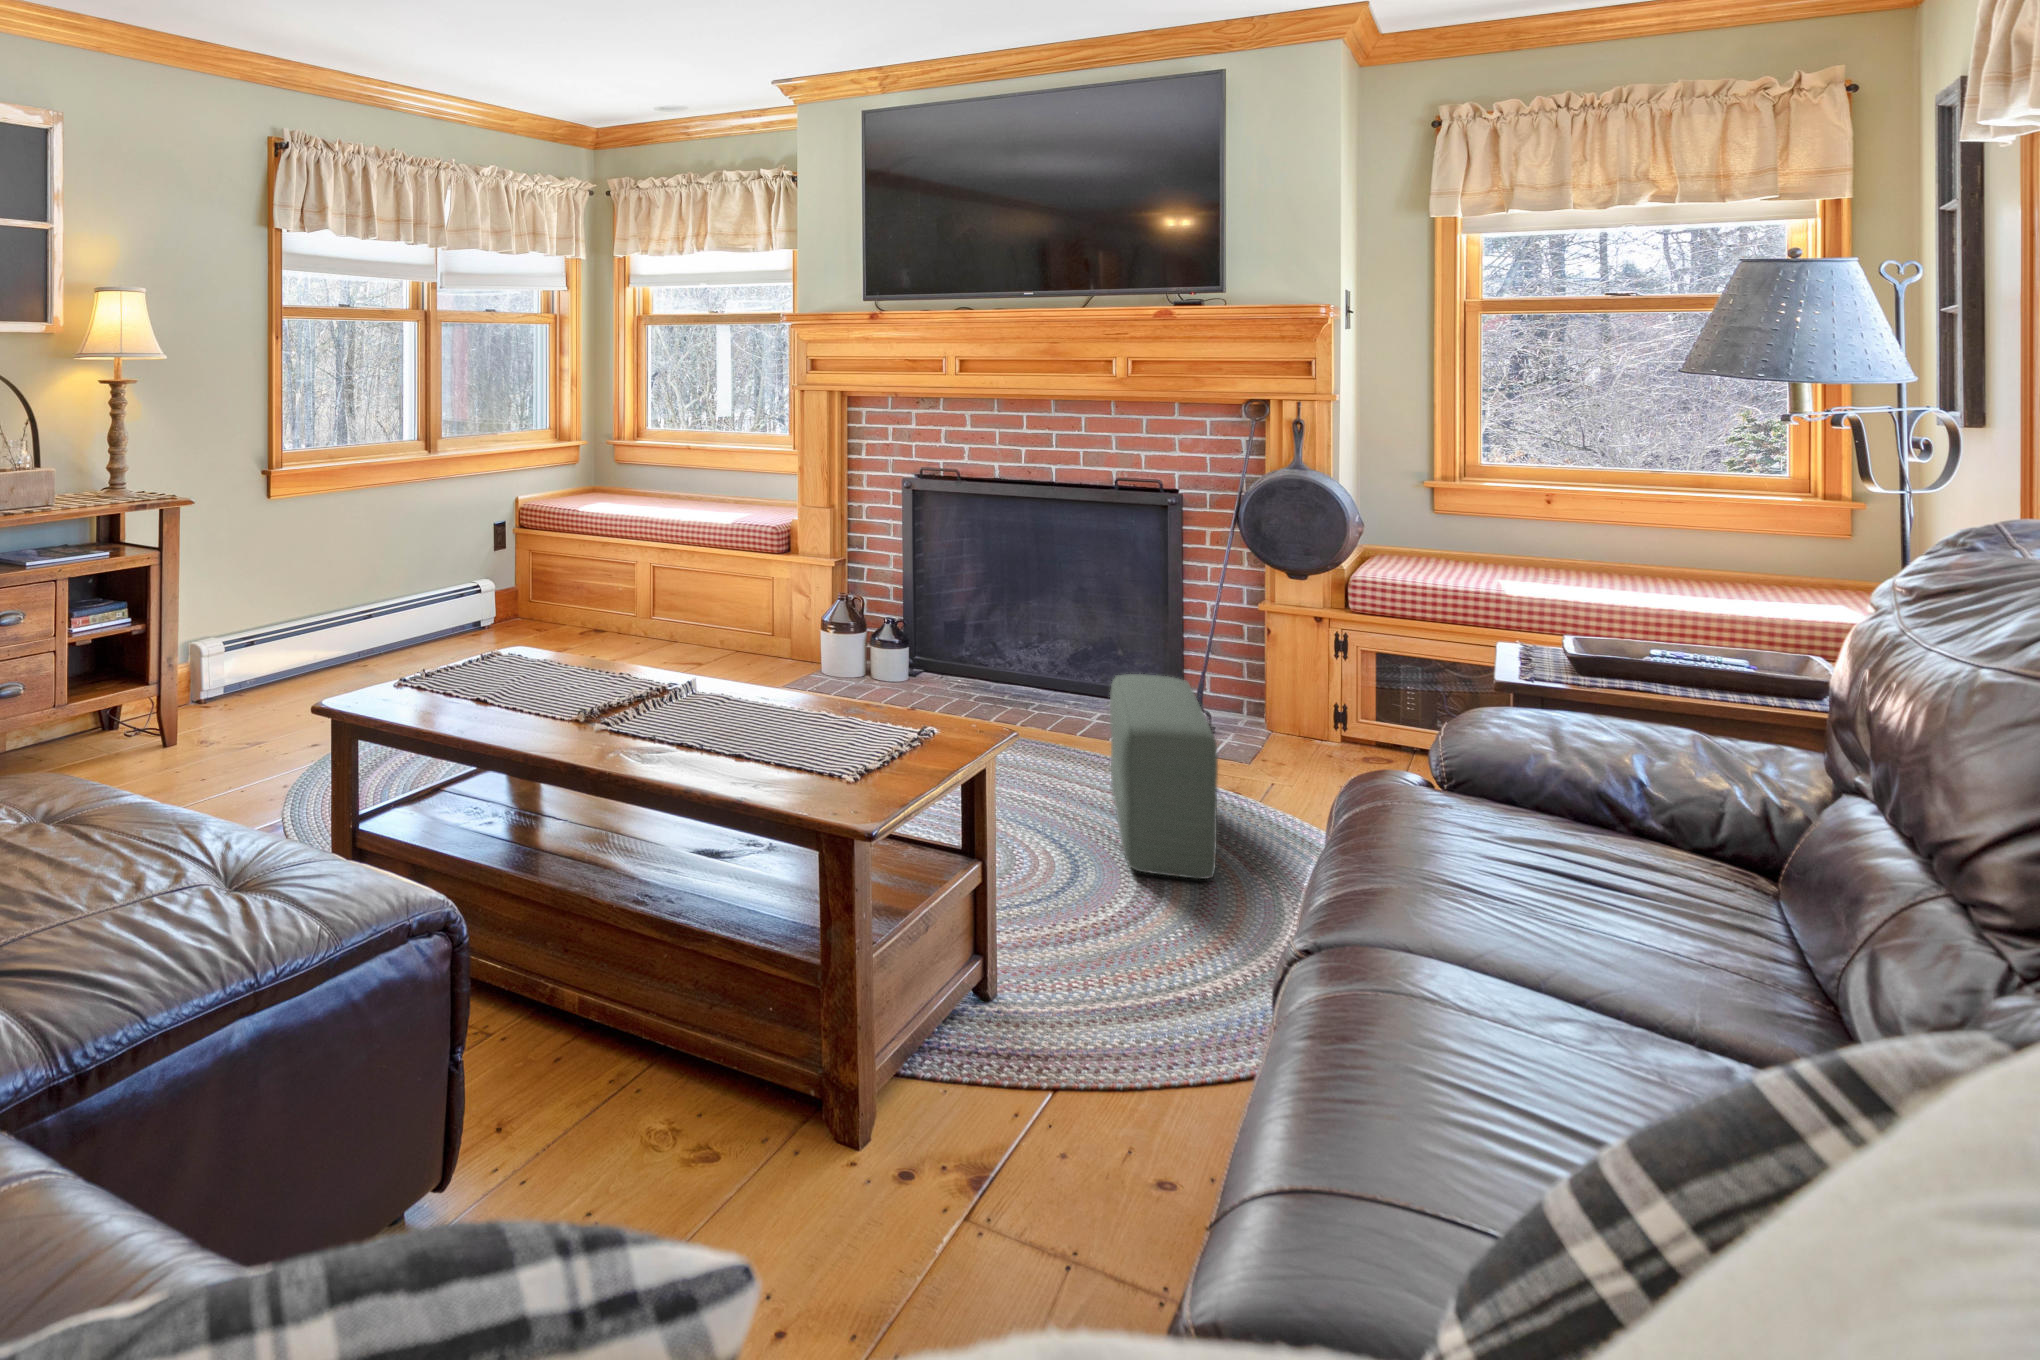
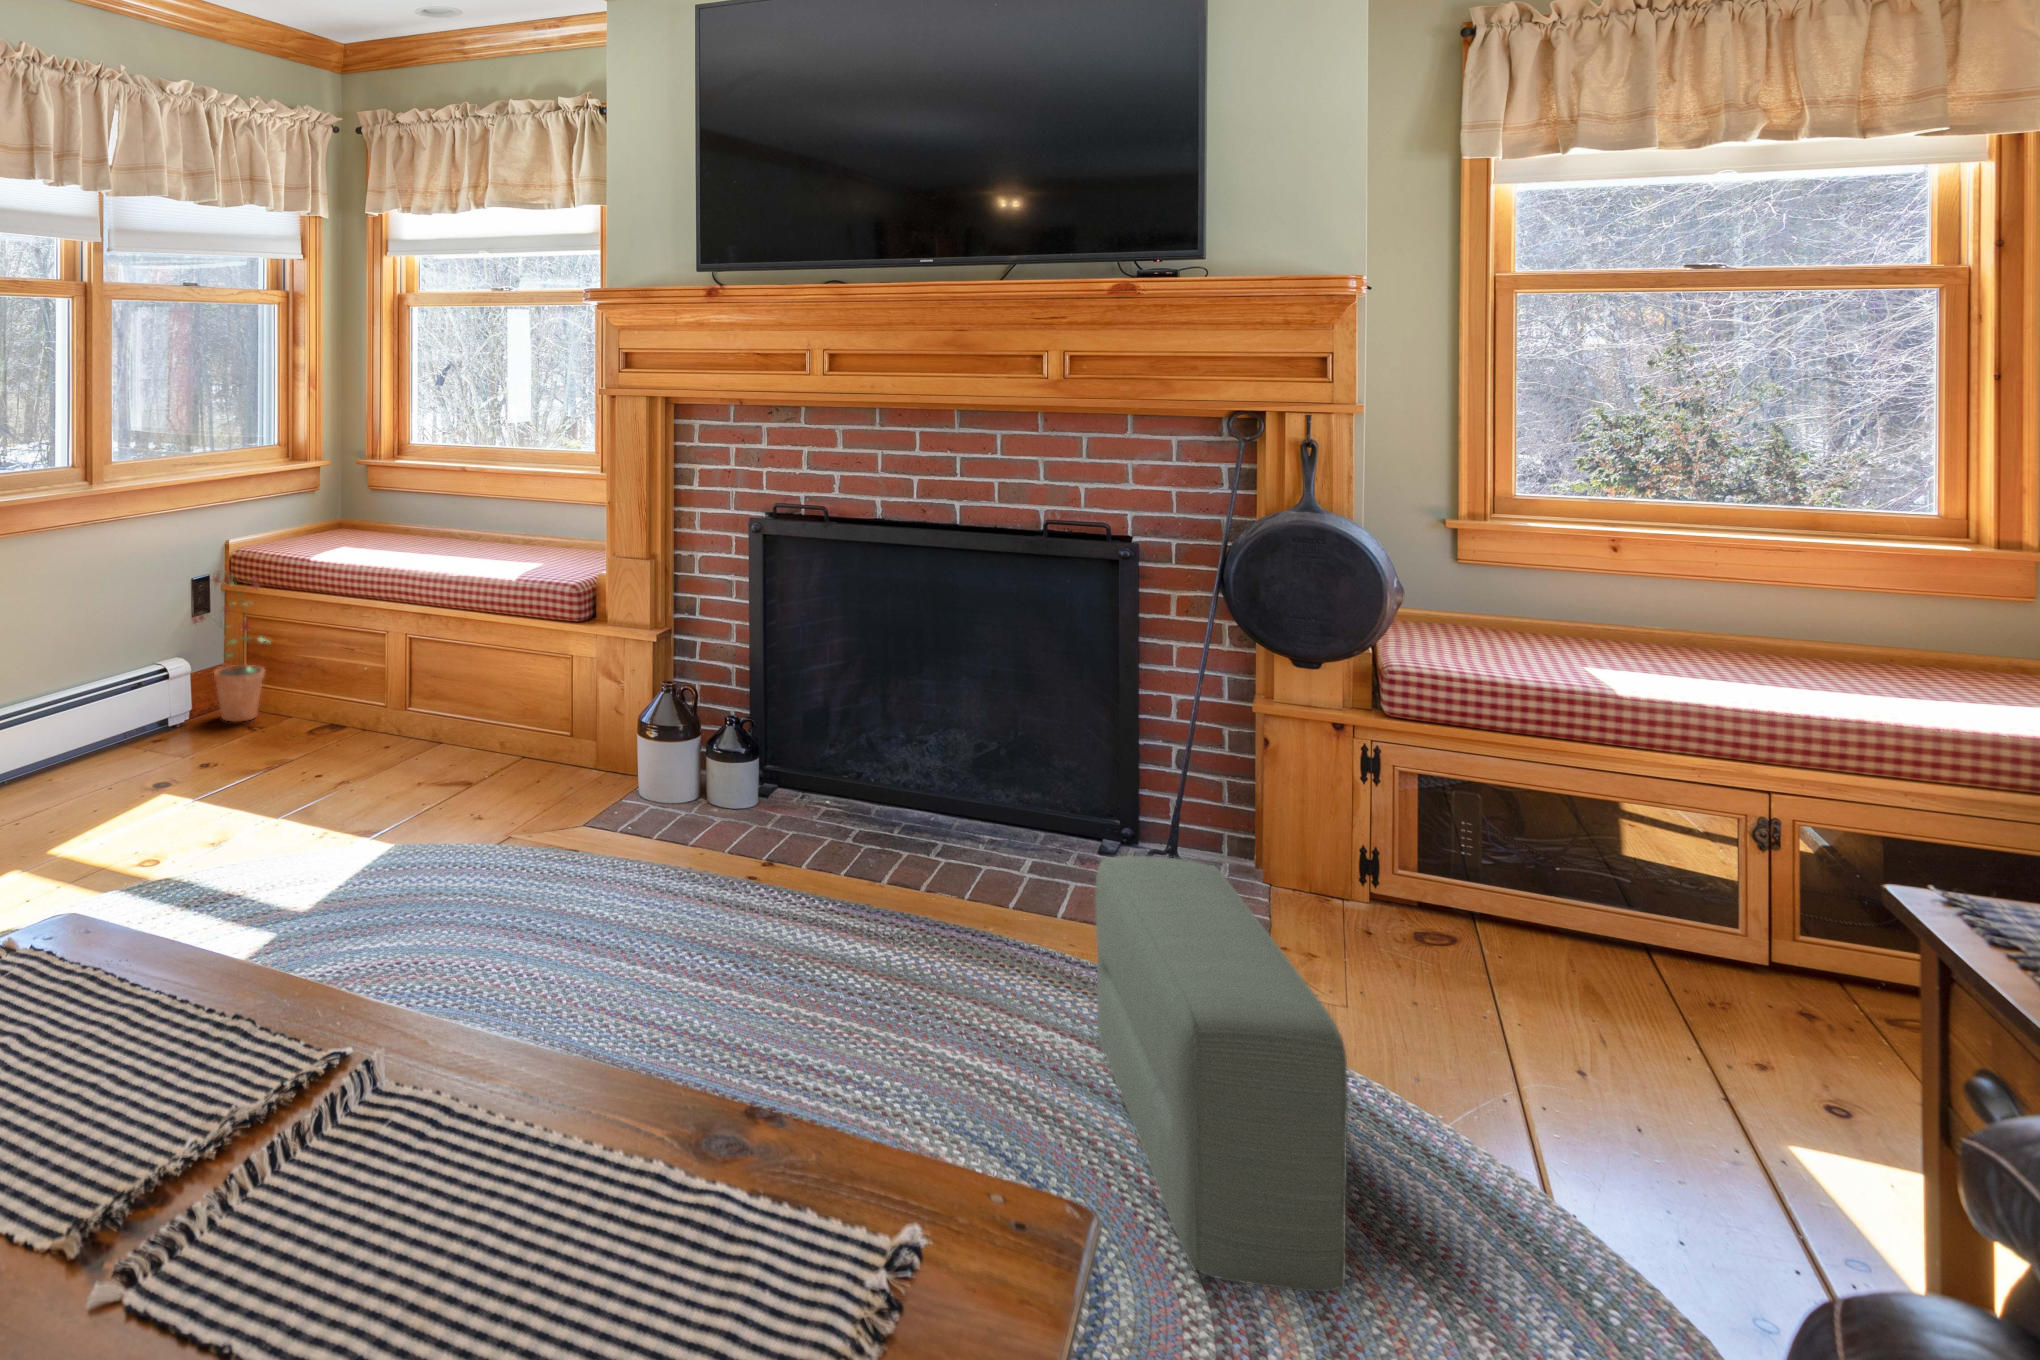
potted plant: none [497,518,555,626] -> present [193,571,267,722]

